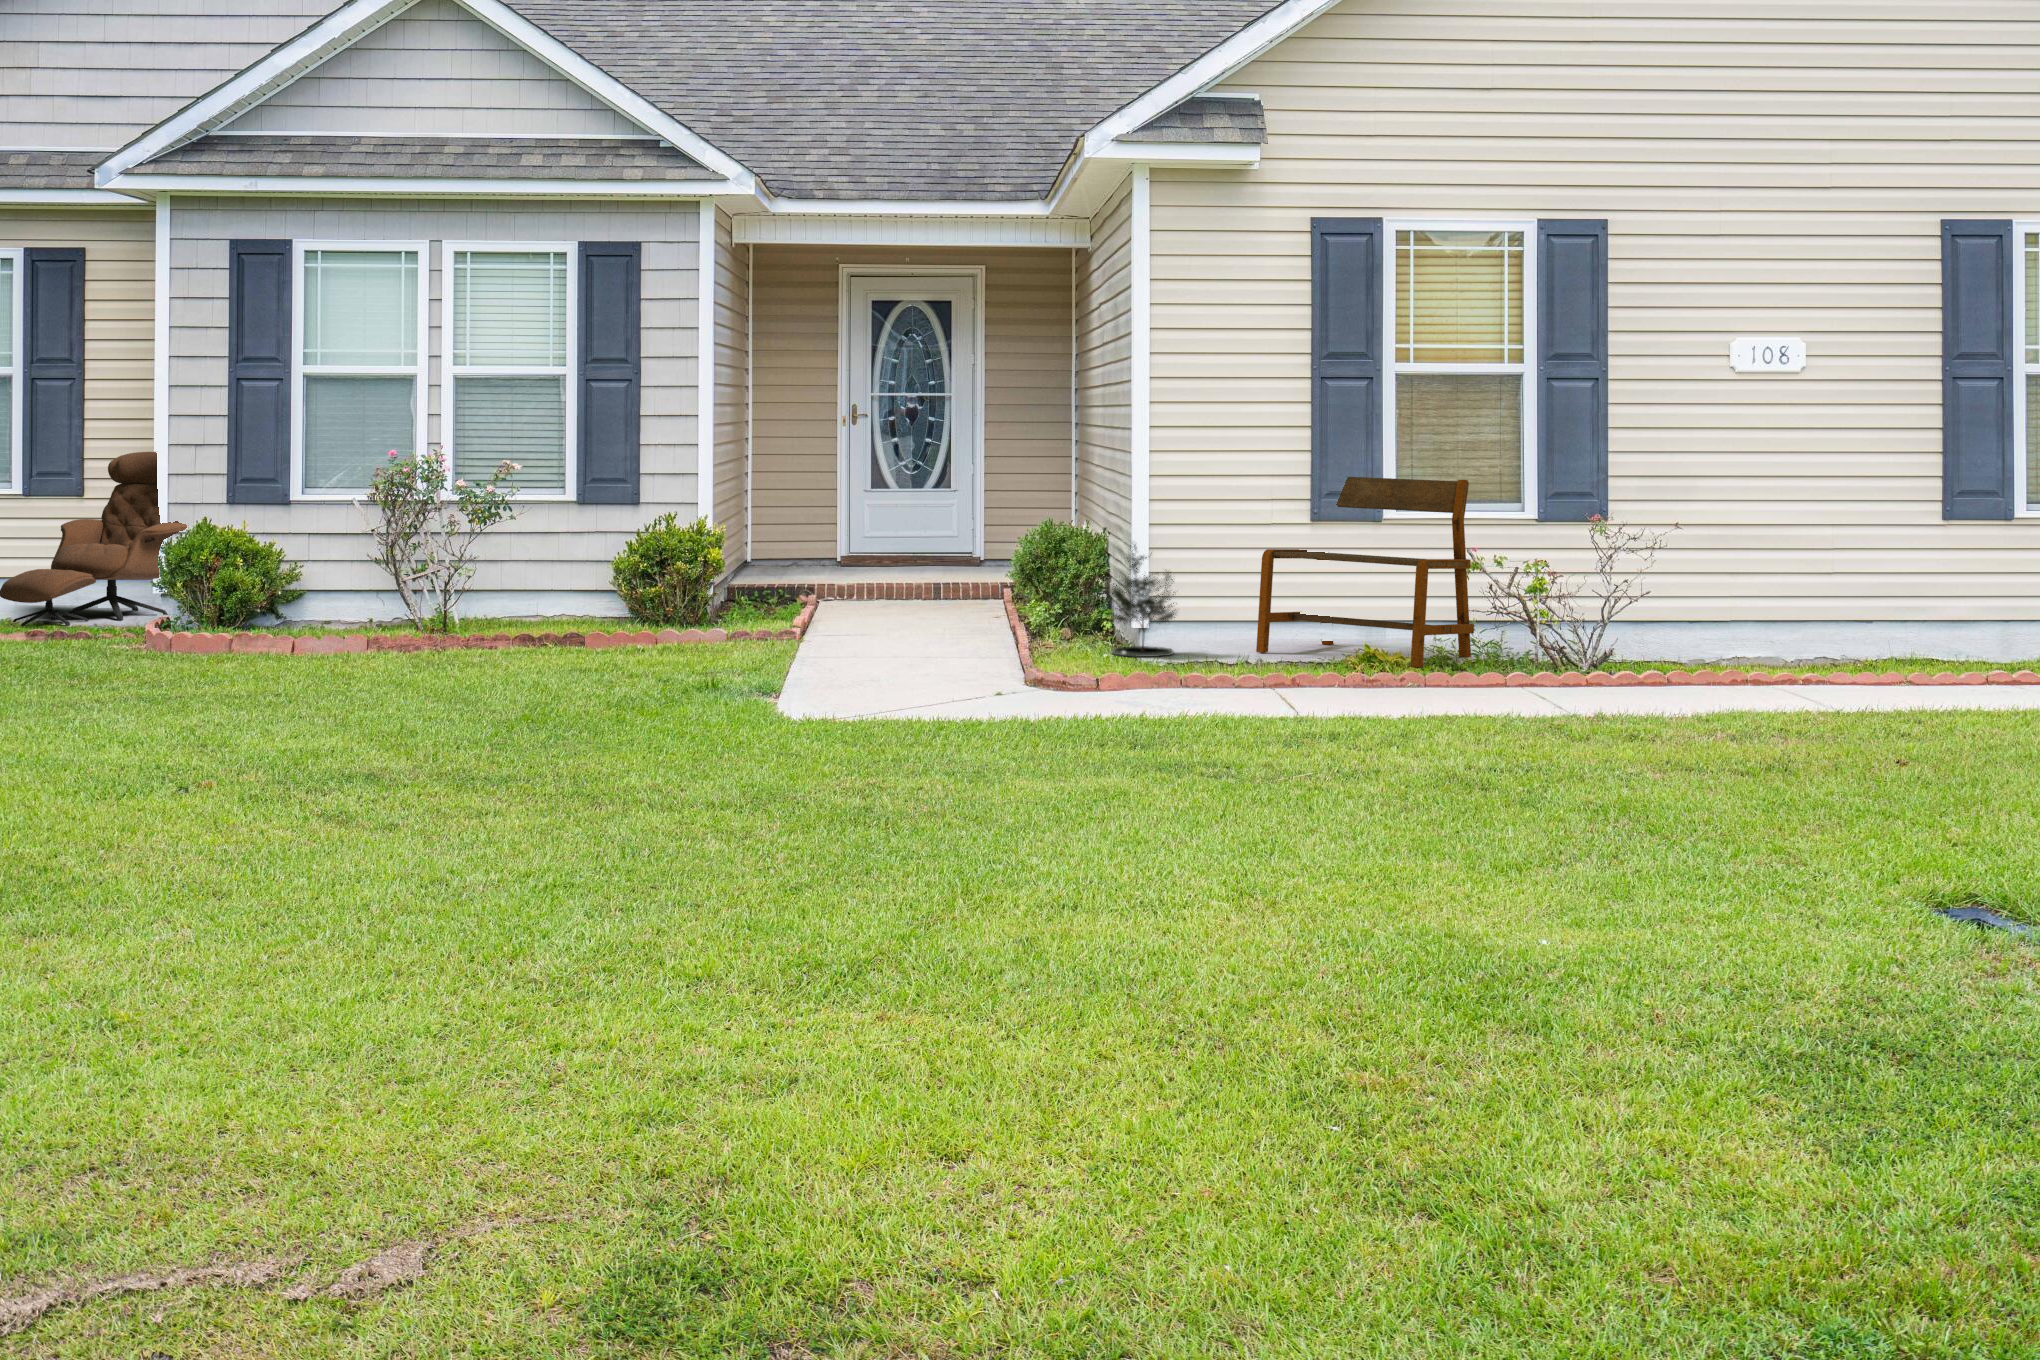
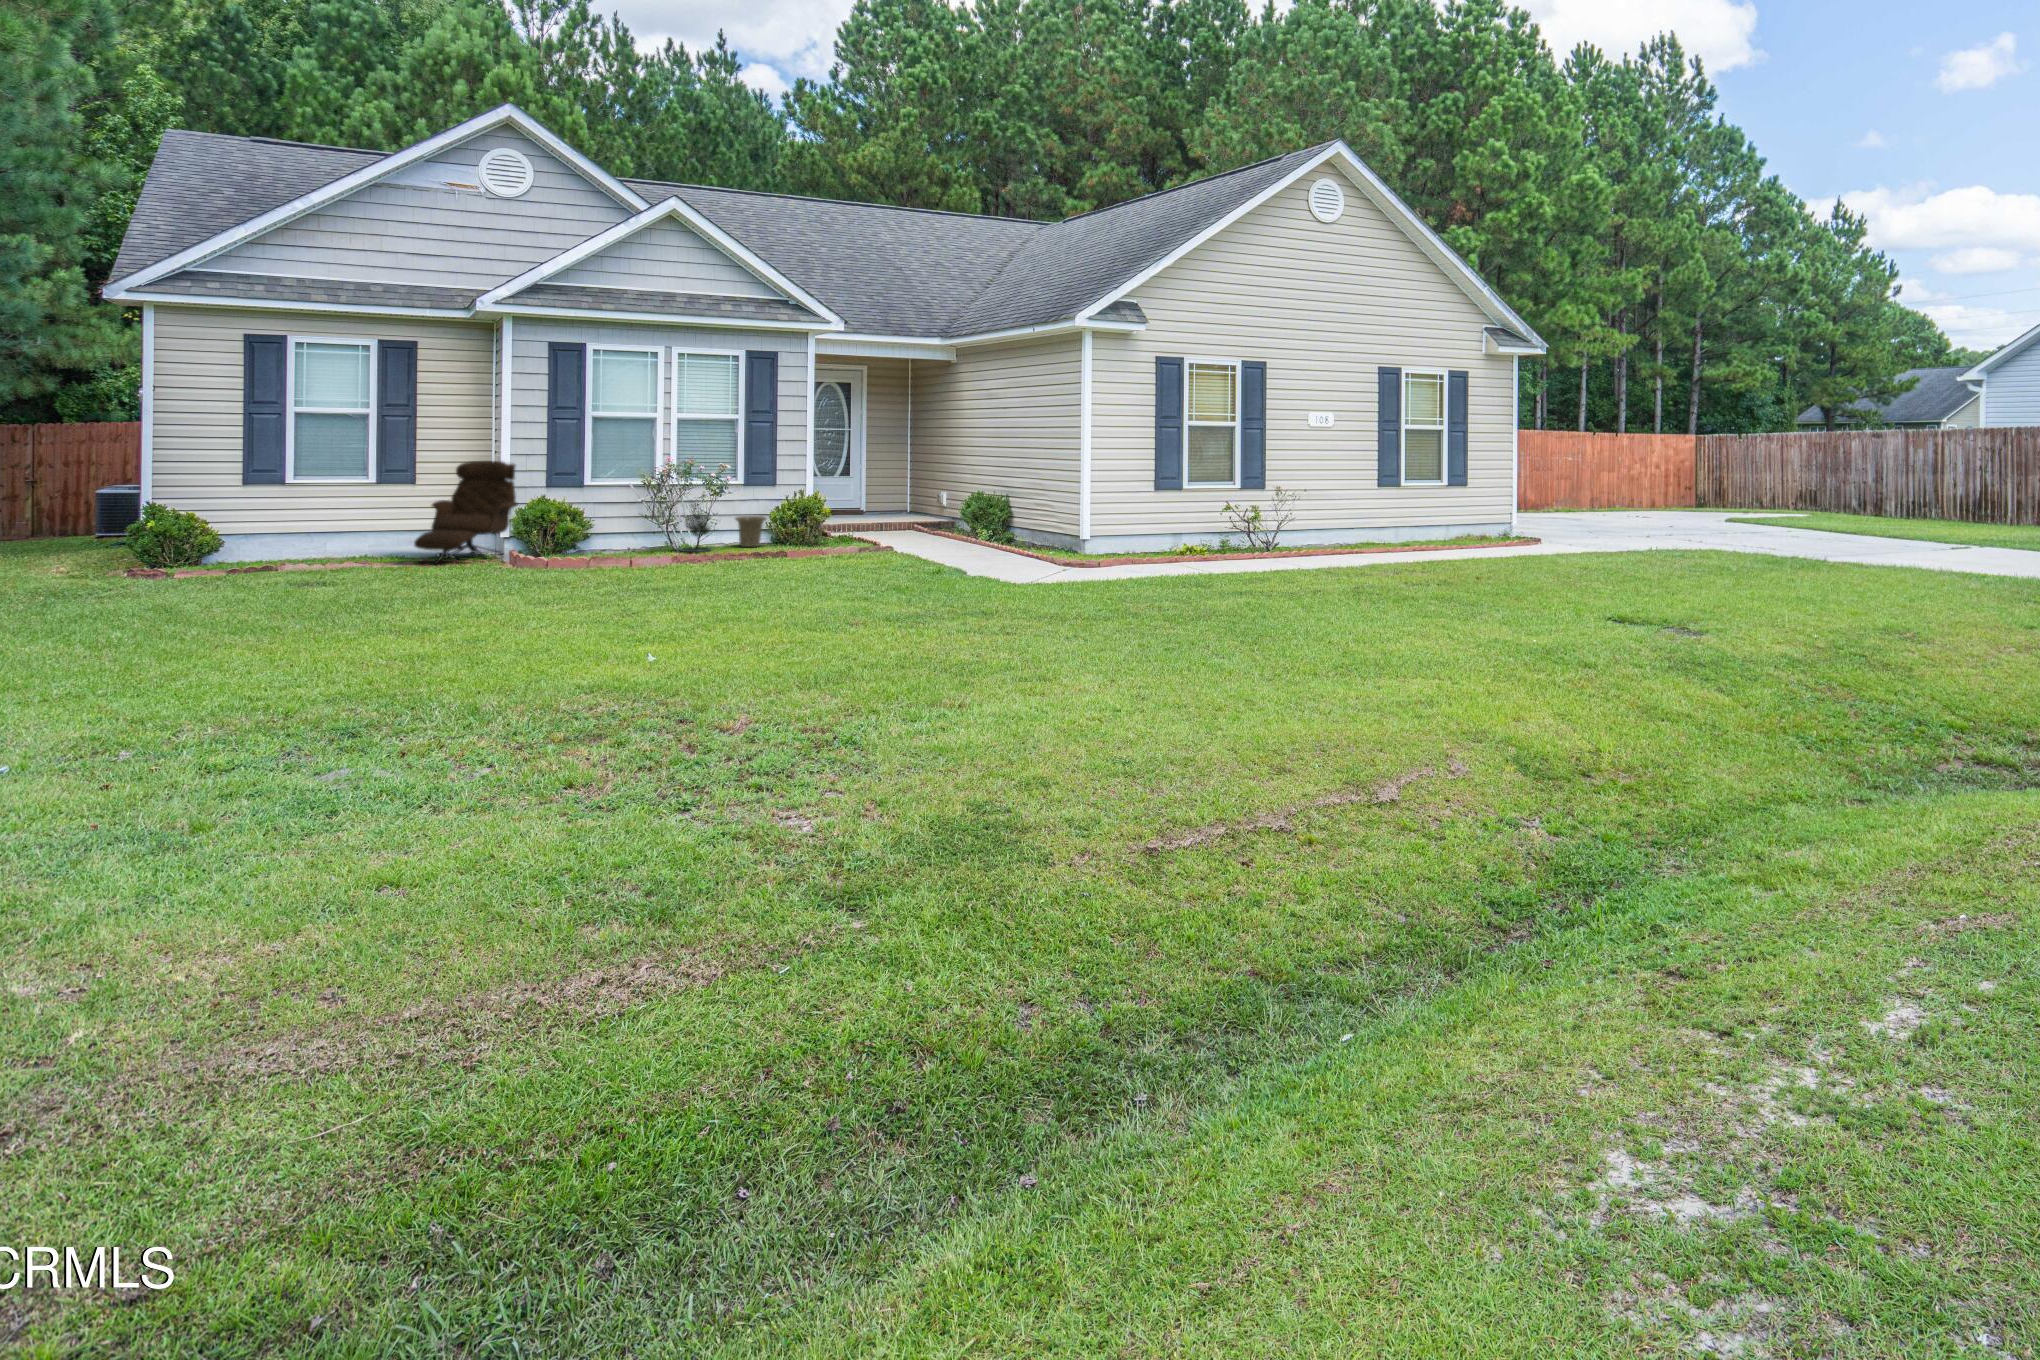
bench: present [1256,477,1474,667] -> none [1135,471,1227,556]
potted tree: present [1109,545,1176,657] -> present [681,500,712,552]
basket: none [545,558,604,617] -> present [735,516,766,547]

